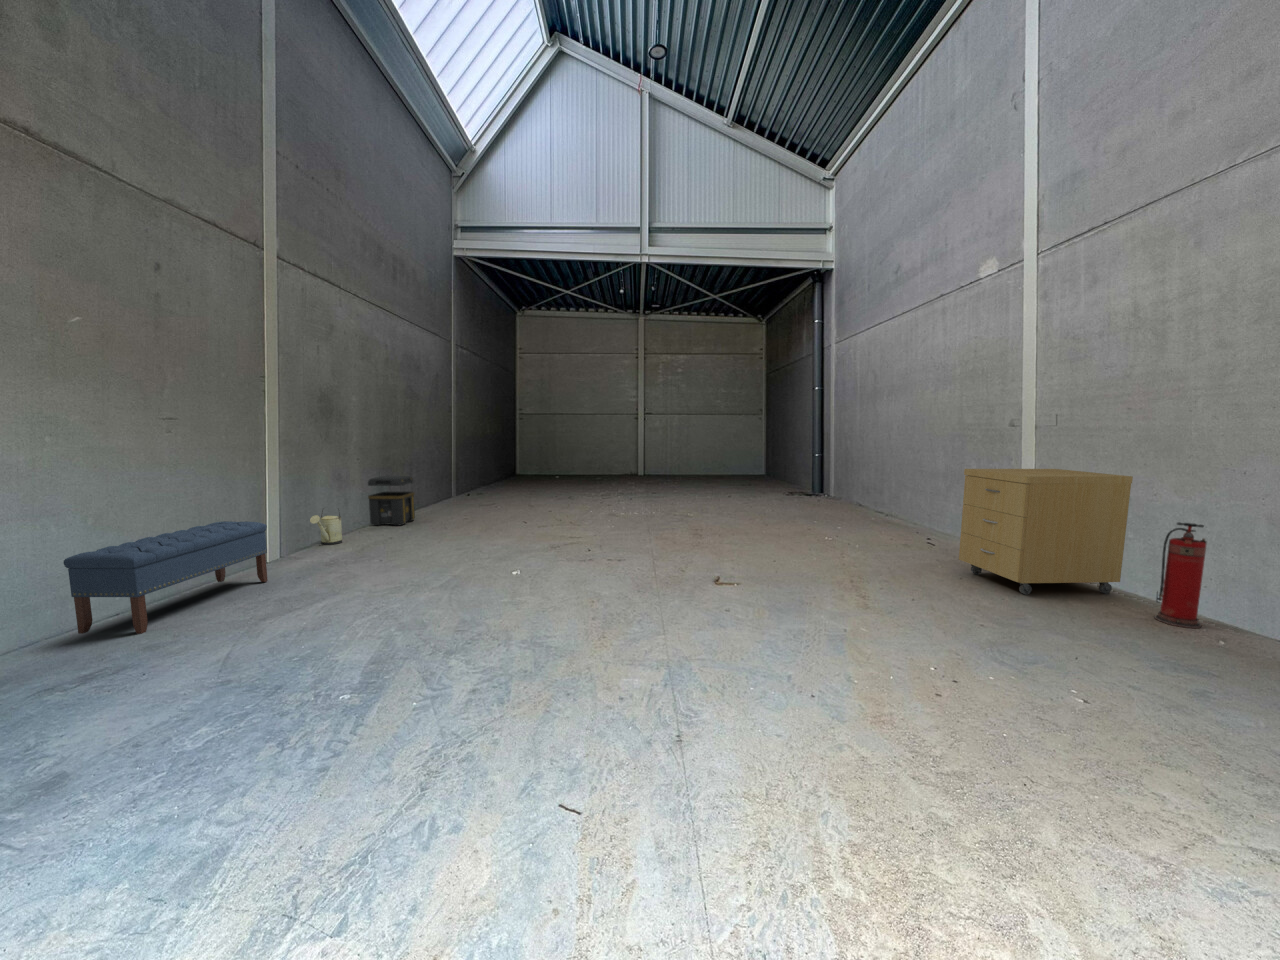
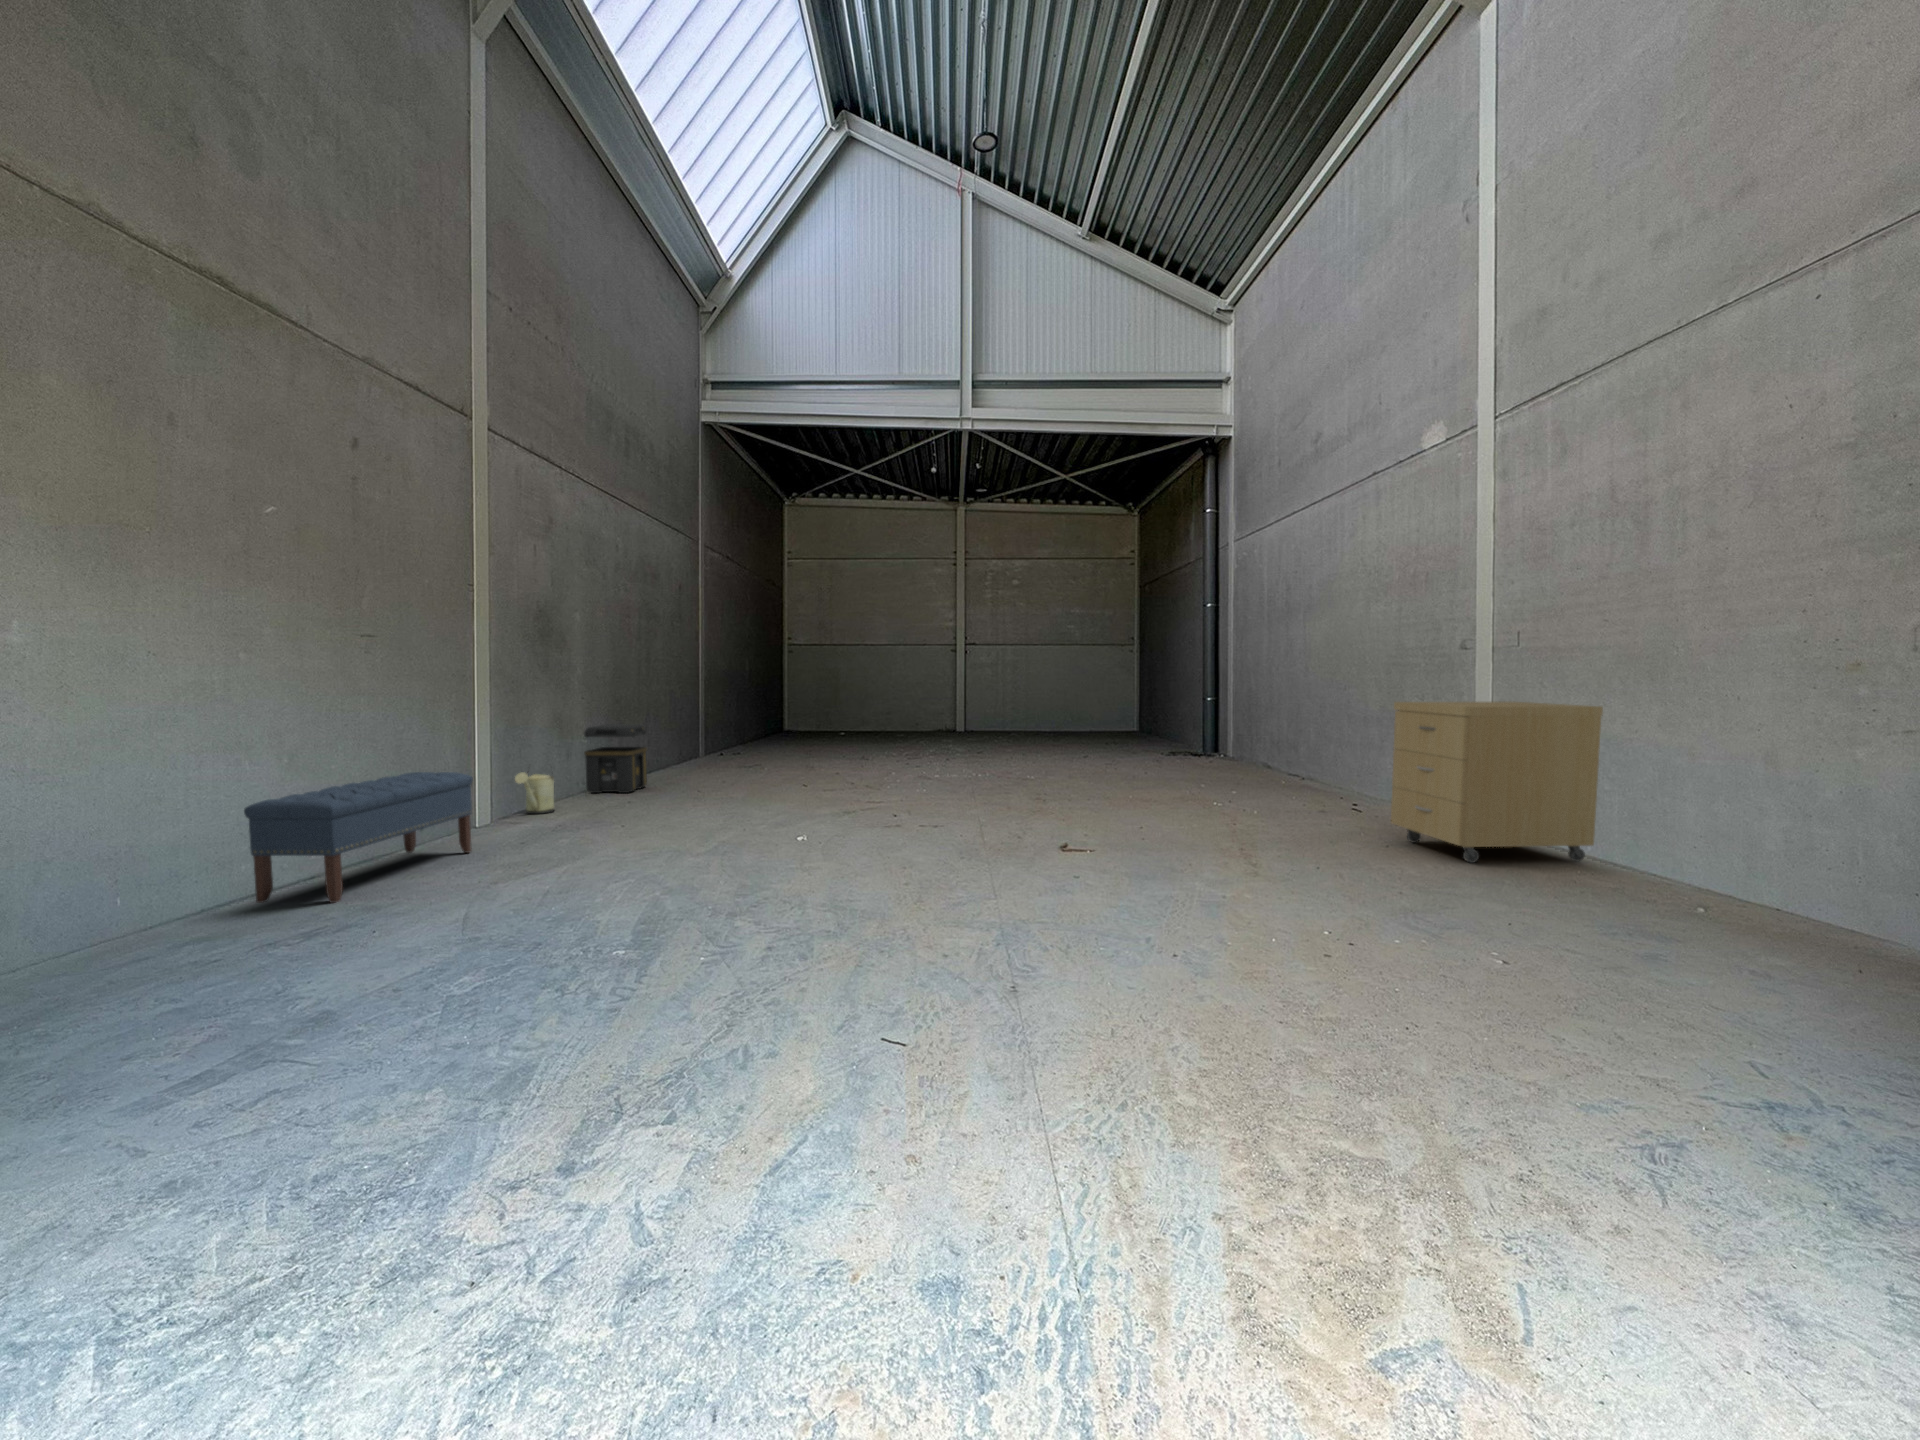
fire extinguisher: present [1155,522,1206,628] -> none [1627,760,1683,895]

